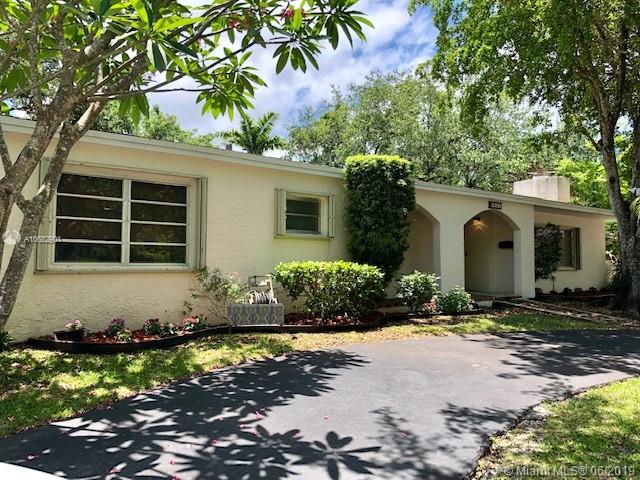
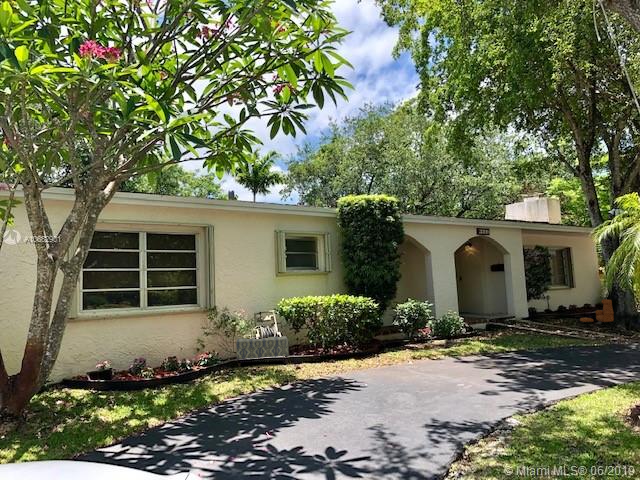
lounge chair: none [588,282,627,311] -> present [580,299,614,328]

